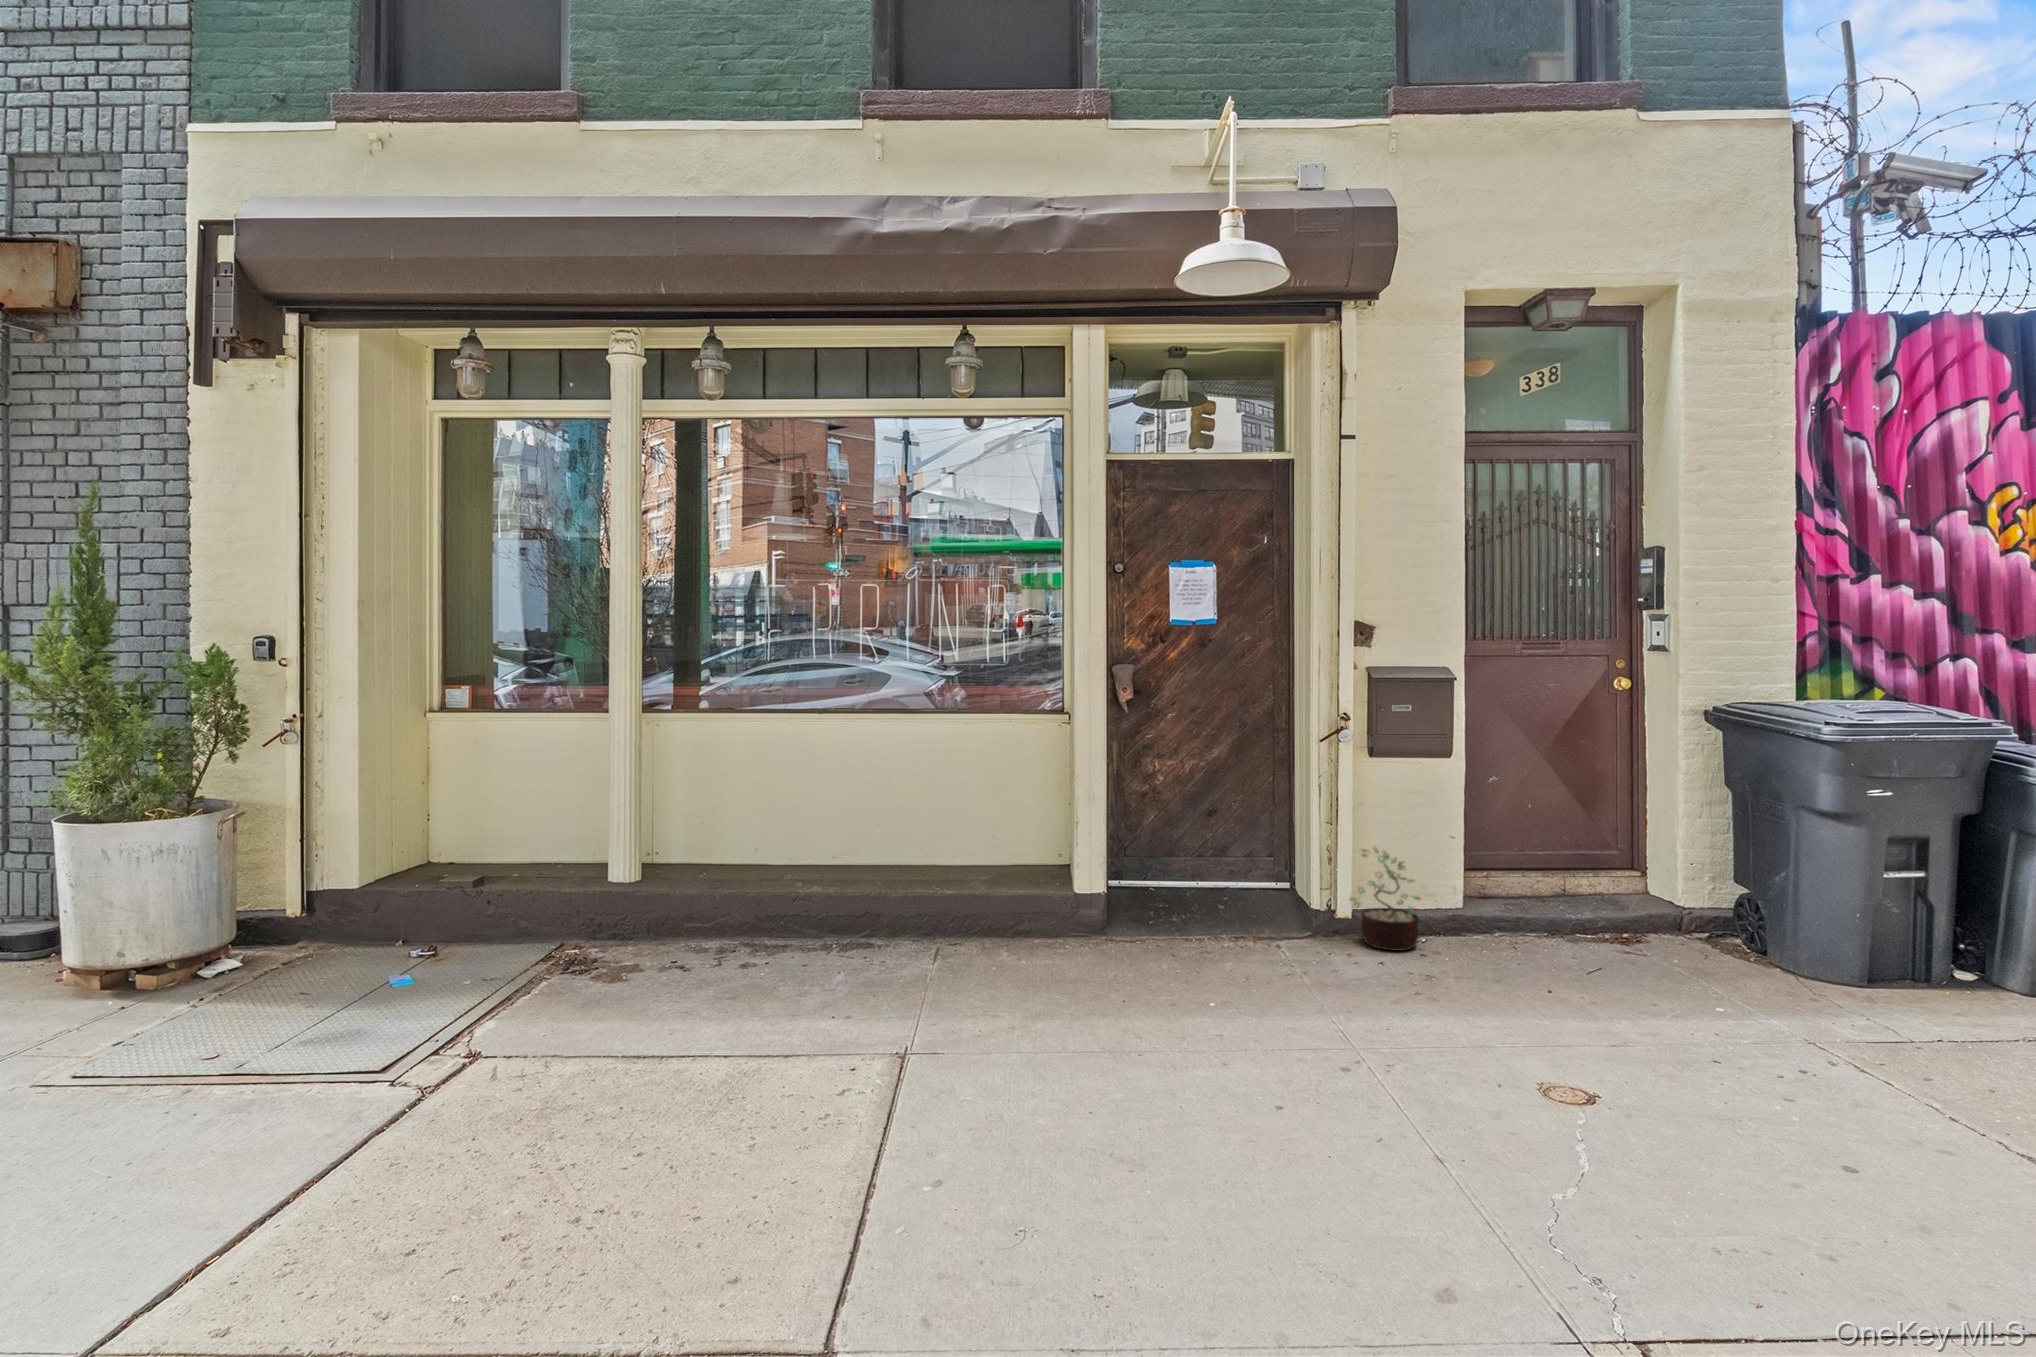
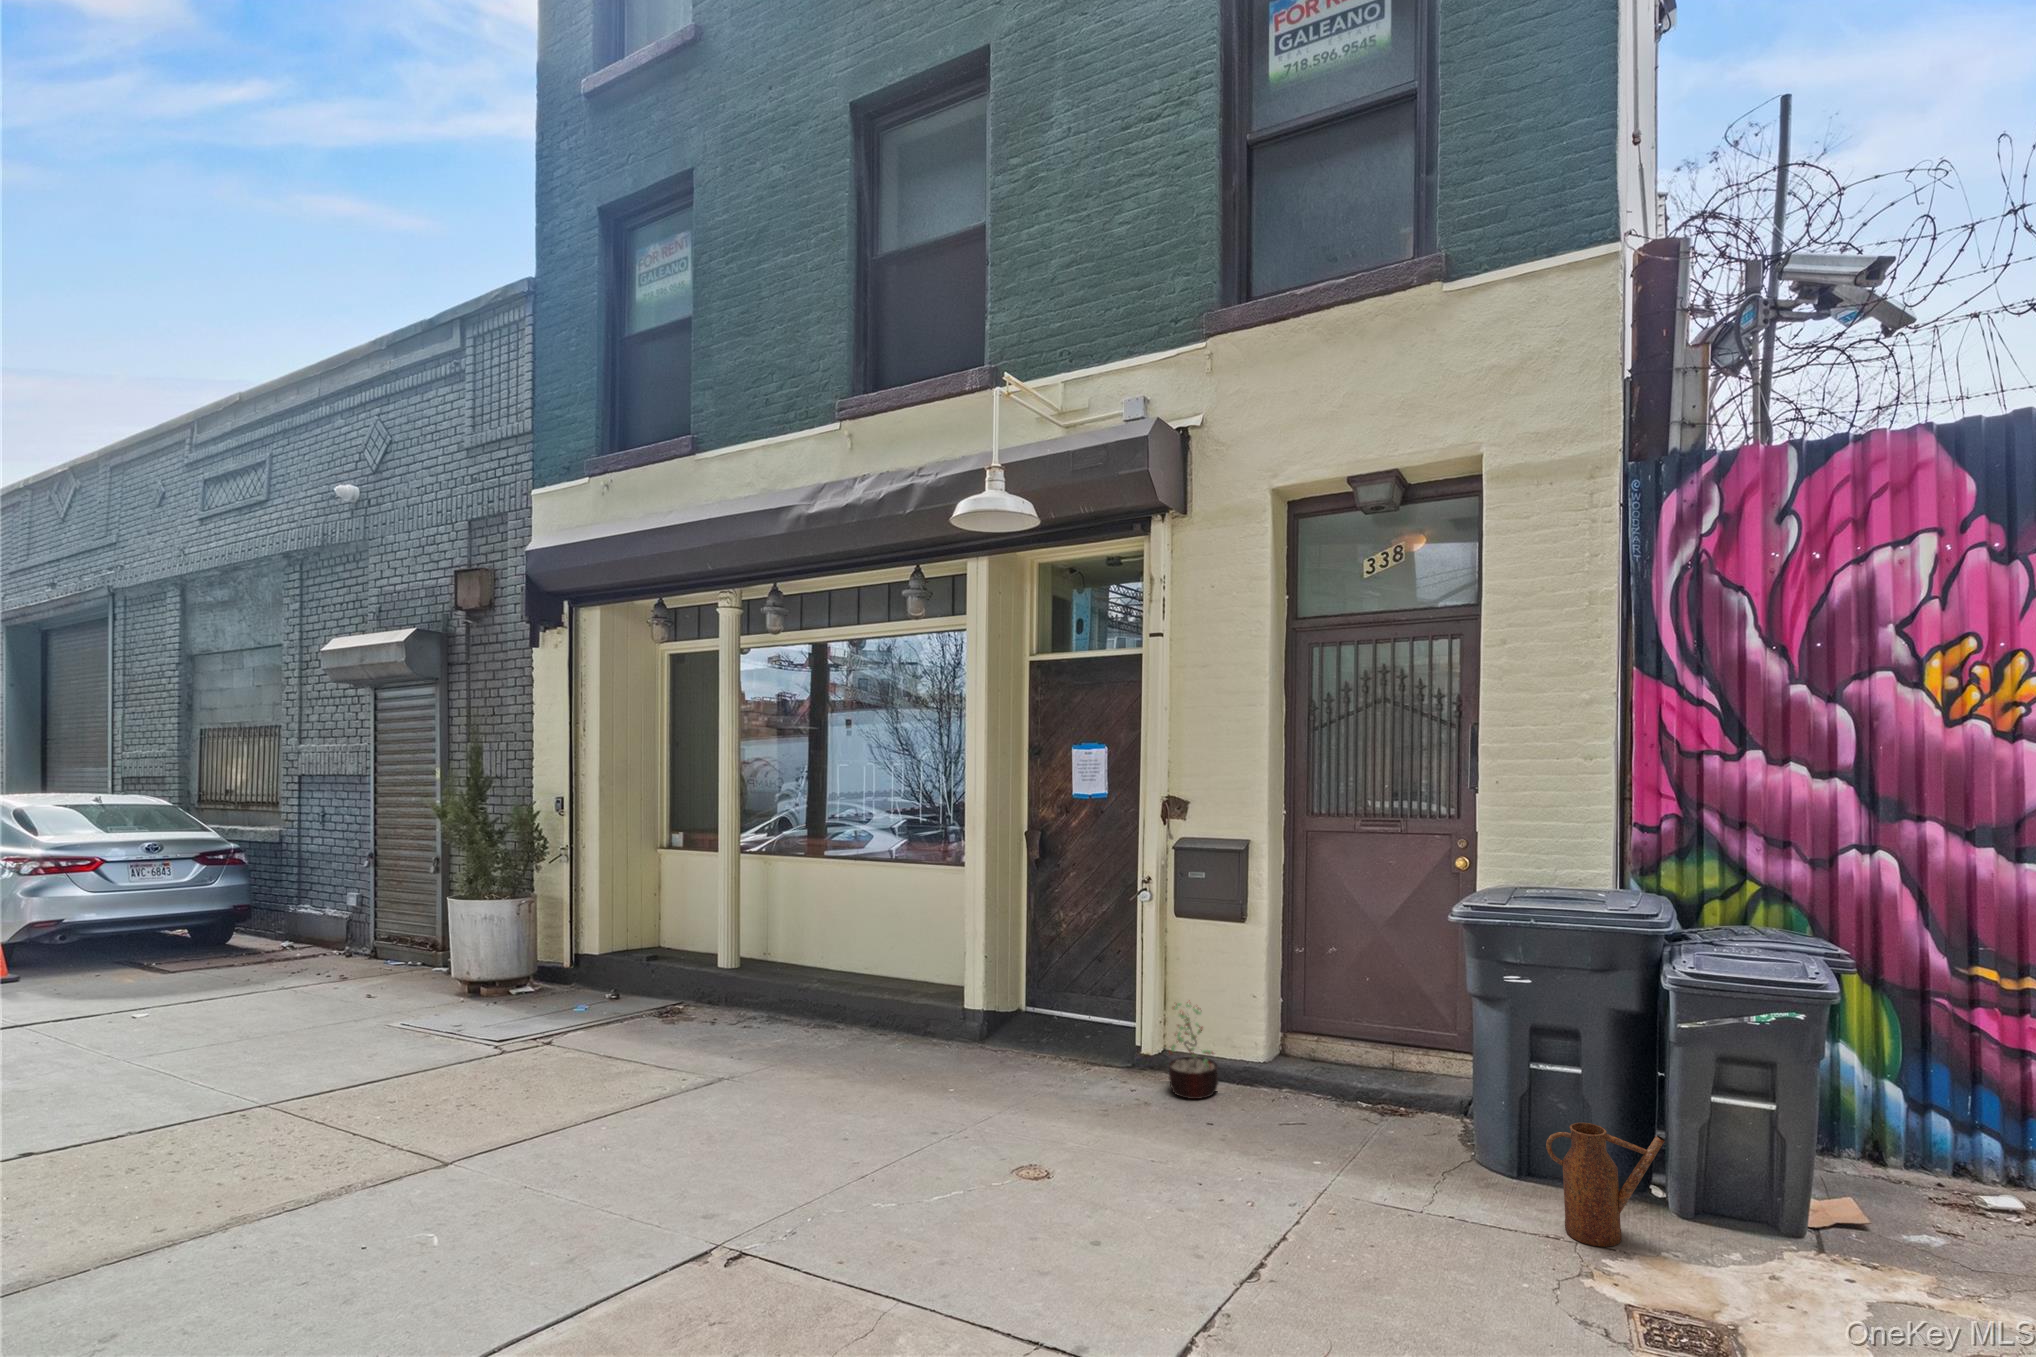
watering can: none [1890,897,1988,1006] -> present [1546,1123,1665,1247]

